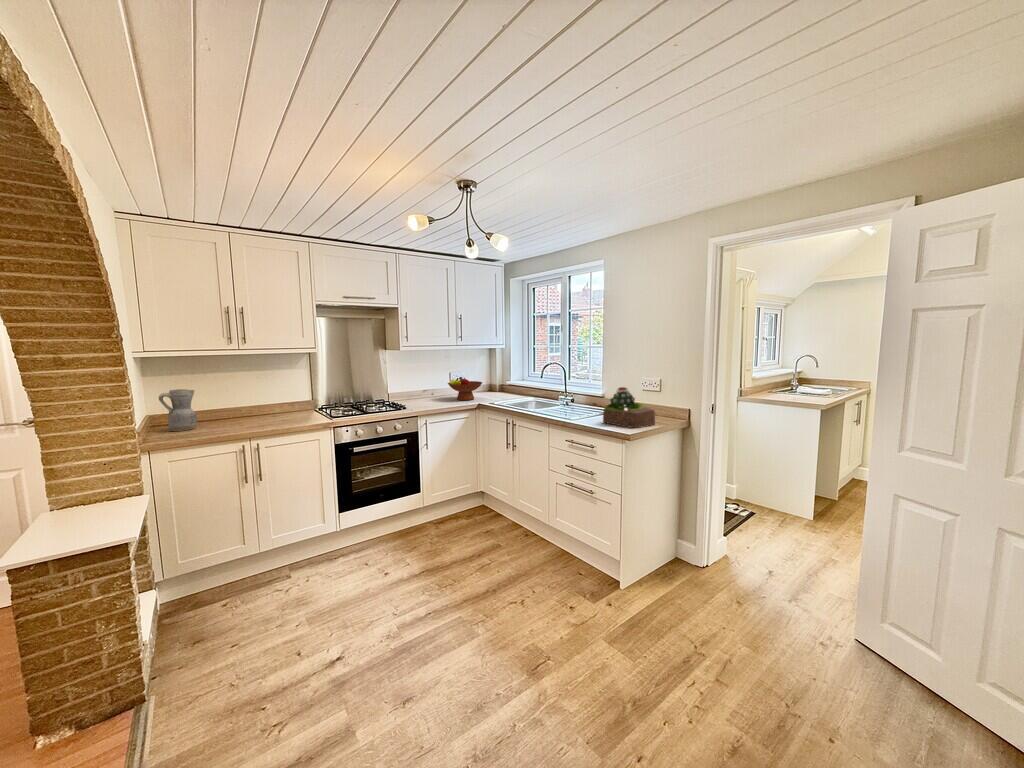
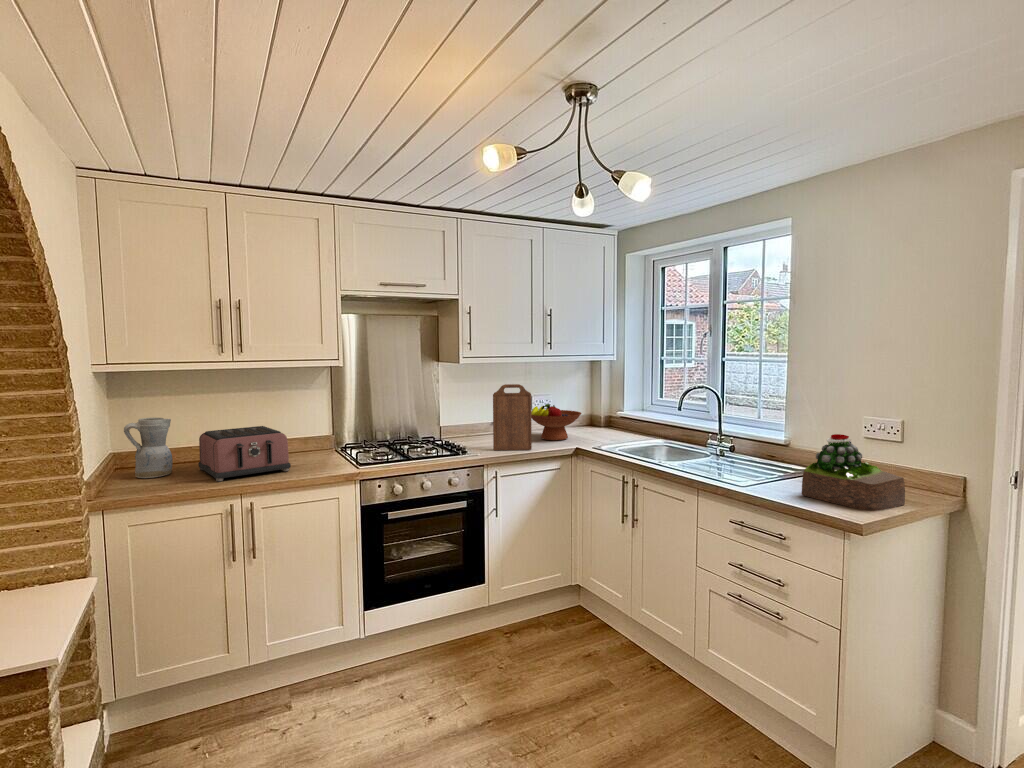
cutting board: none [424,364,450,407] -> present [493,384,532,450]
toaster: none [216,394,285,431] -> present [198,426,291,481]

